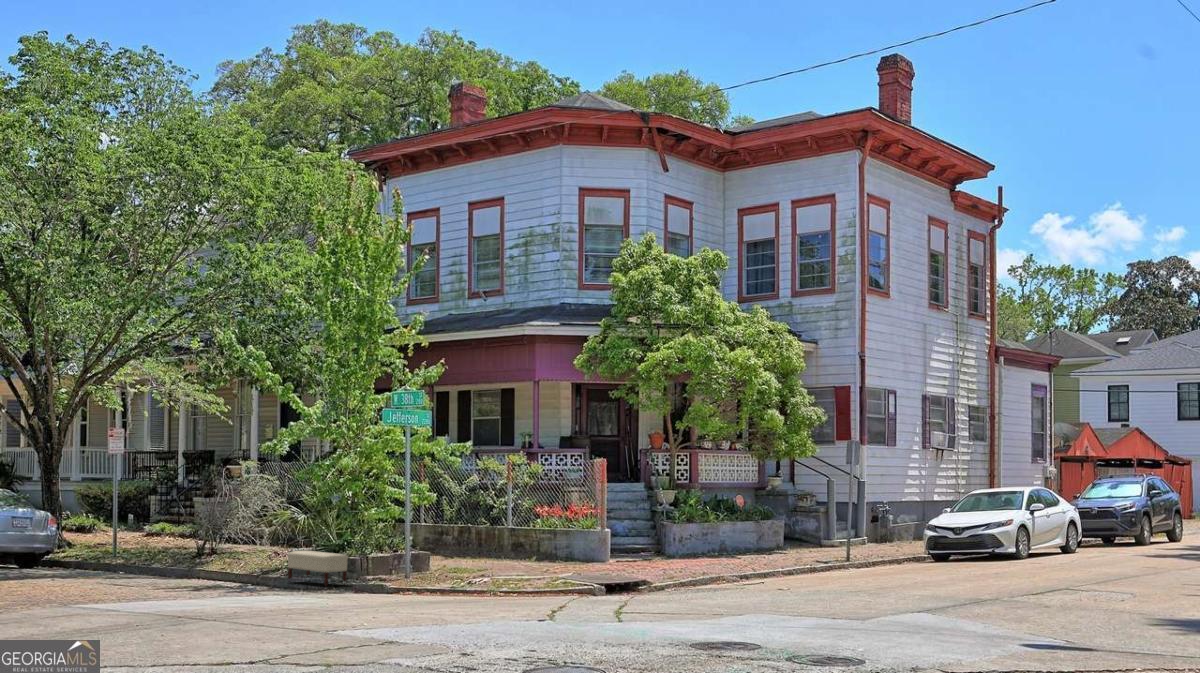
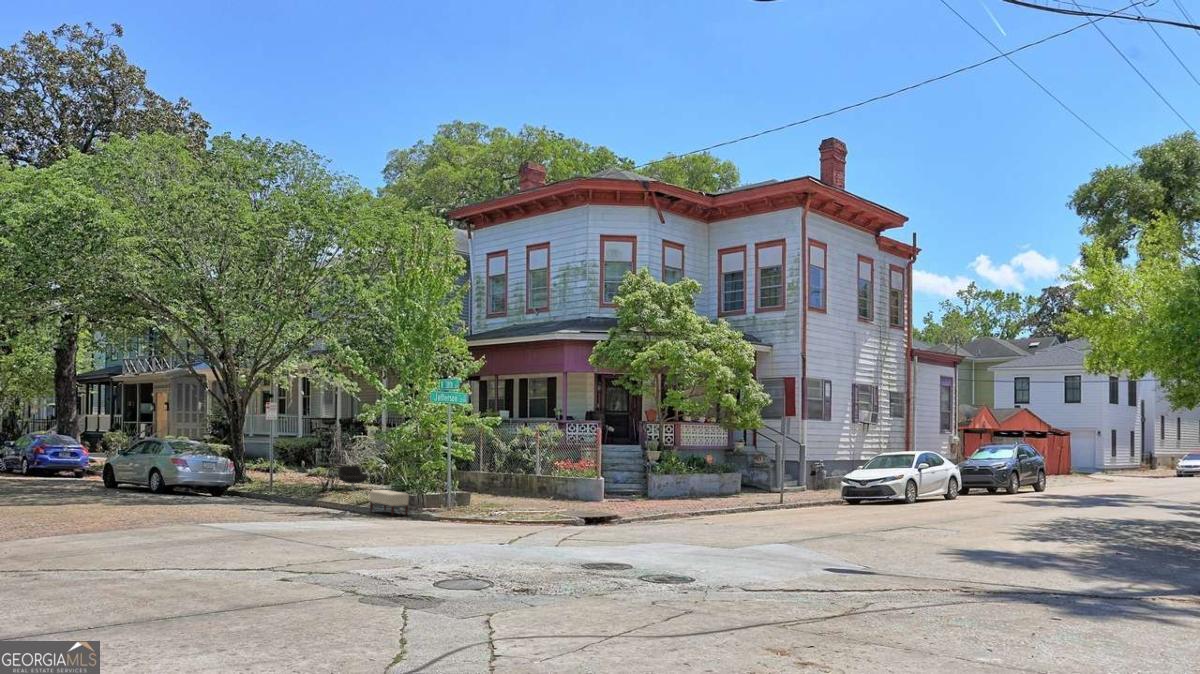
lounge chair: none [217,519,263,556] -> present [338,466,368,492]

